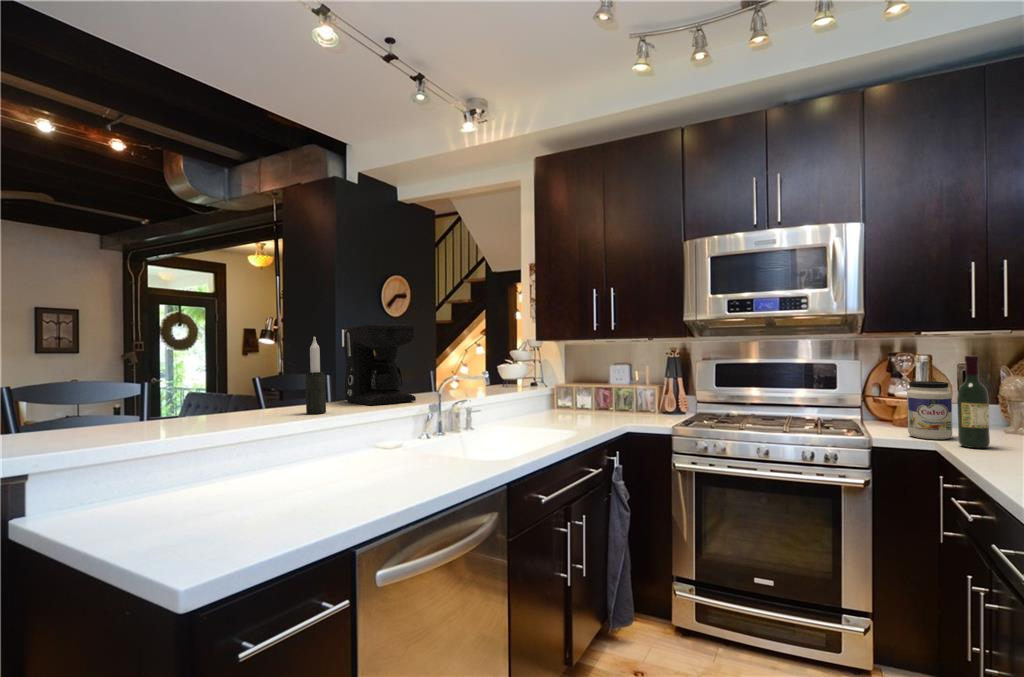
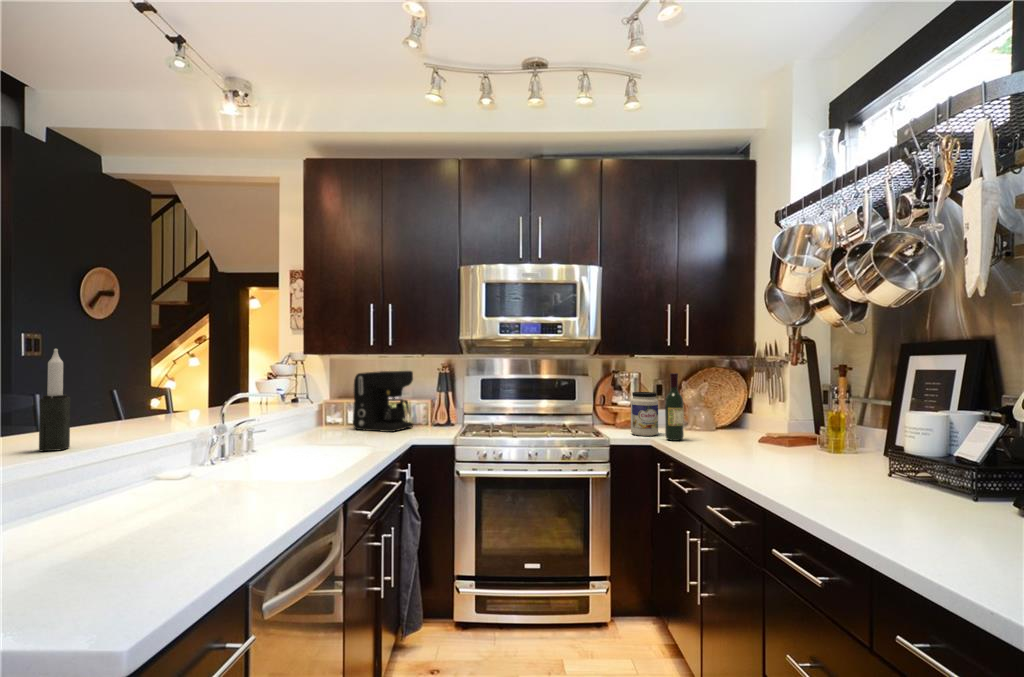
coffee maker: present [344,324,416,405] -> present [353,371,413,432]

